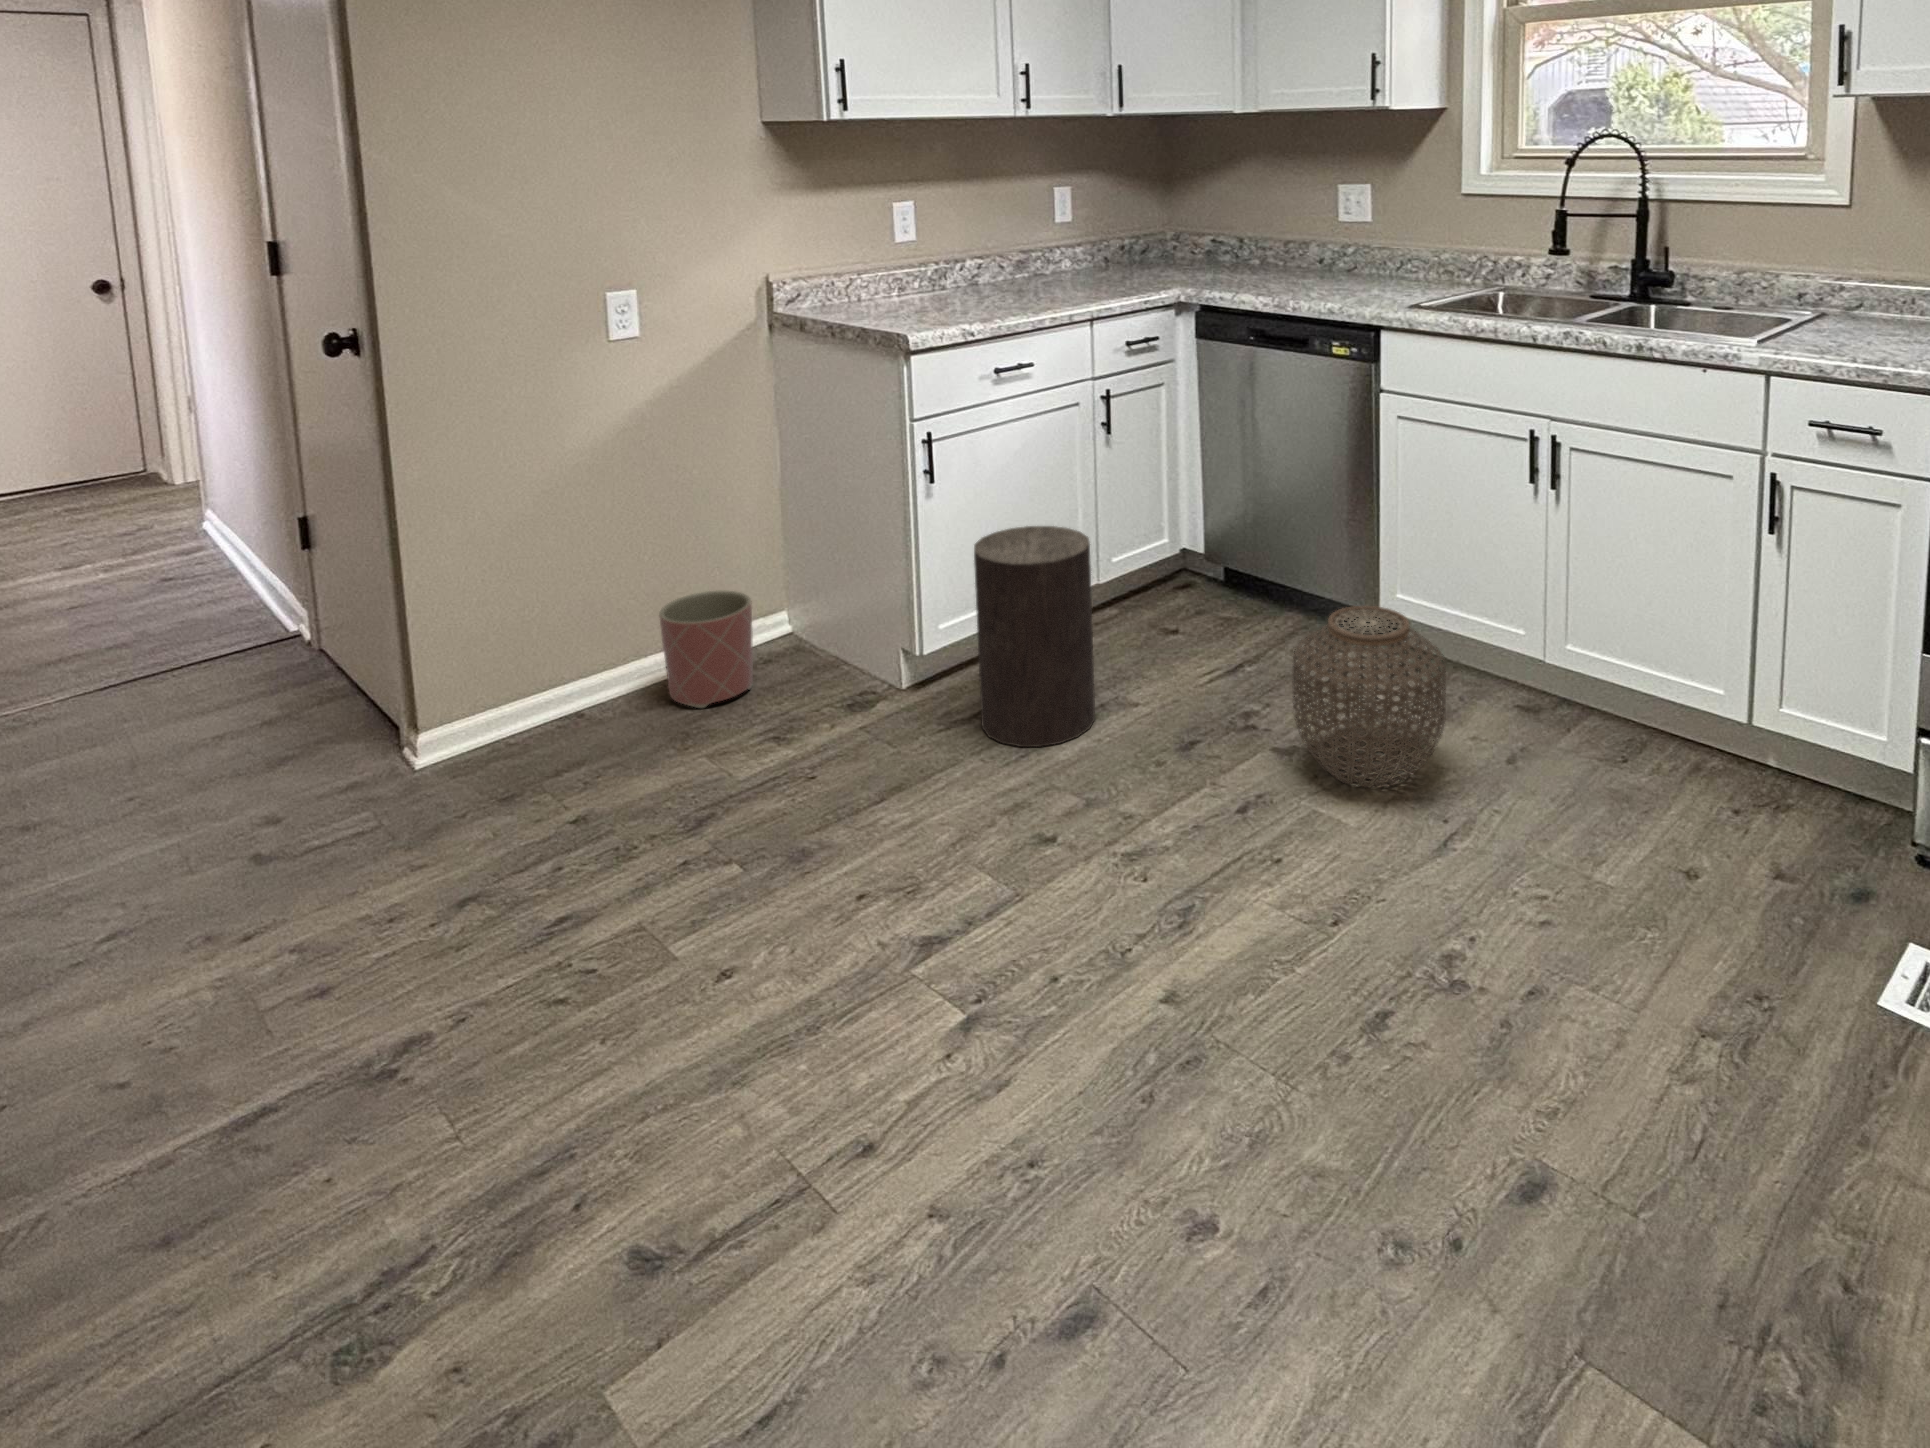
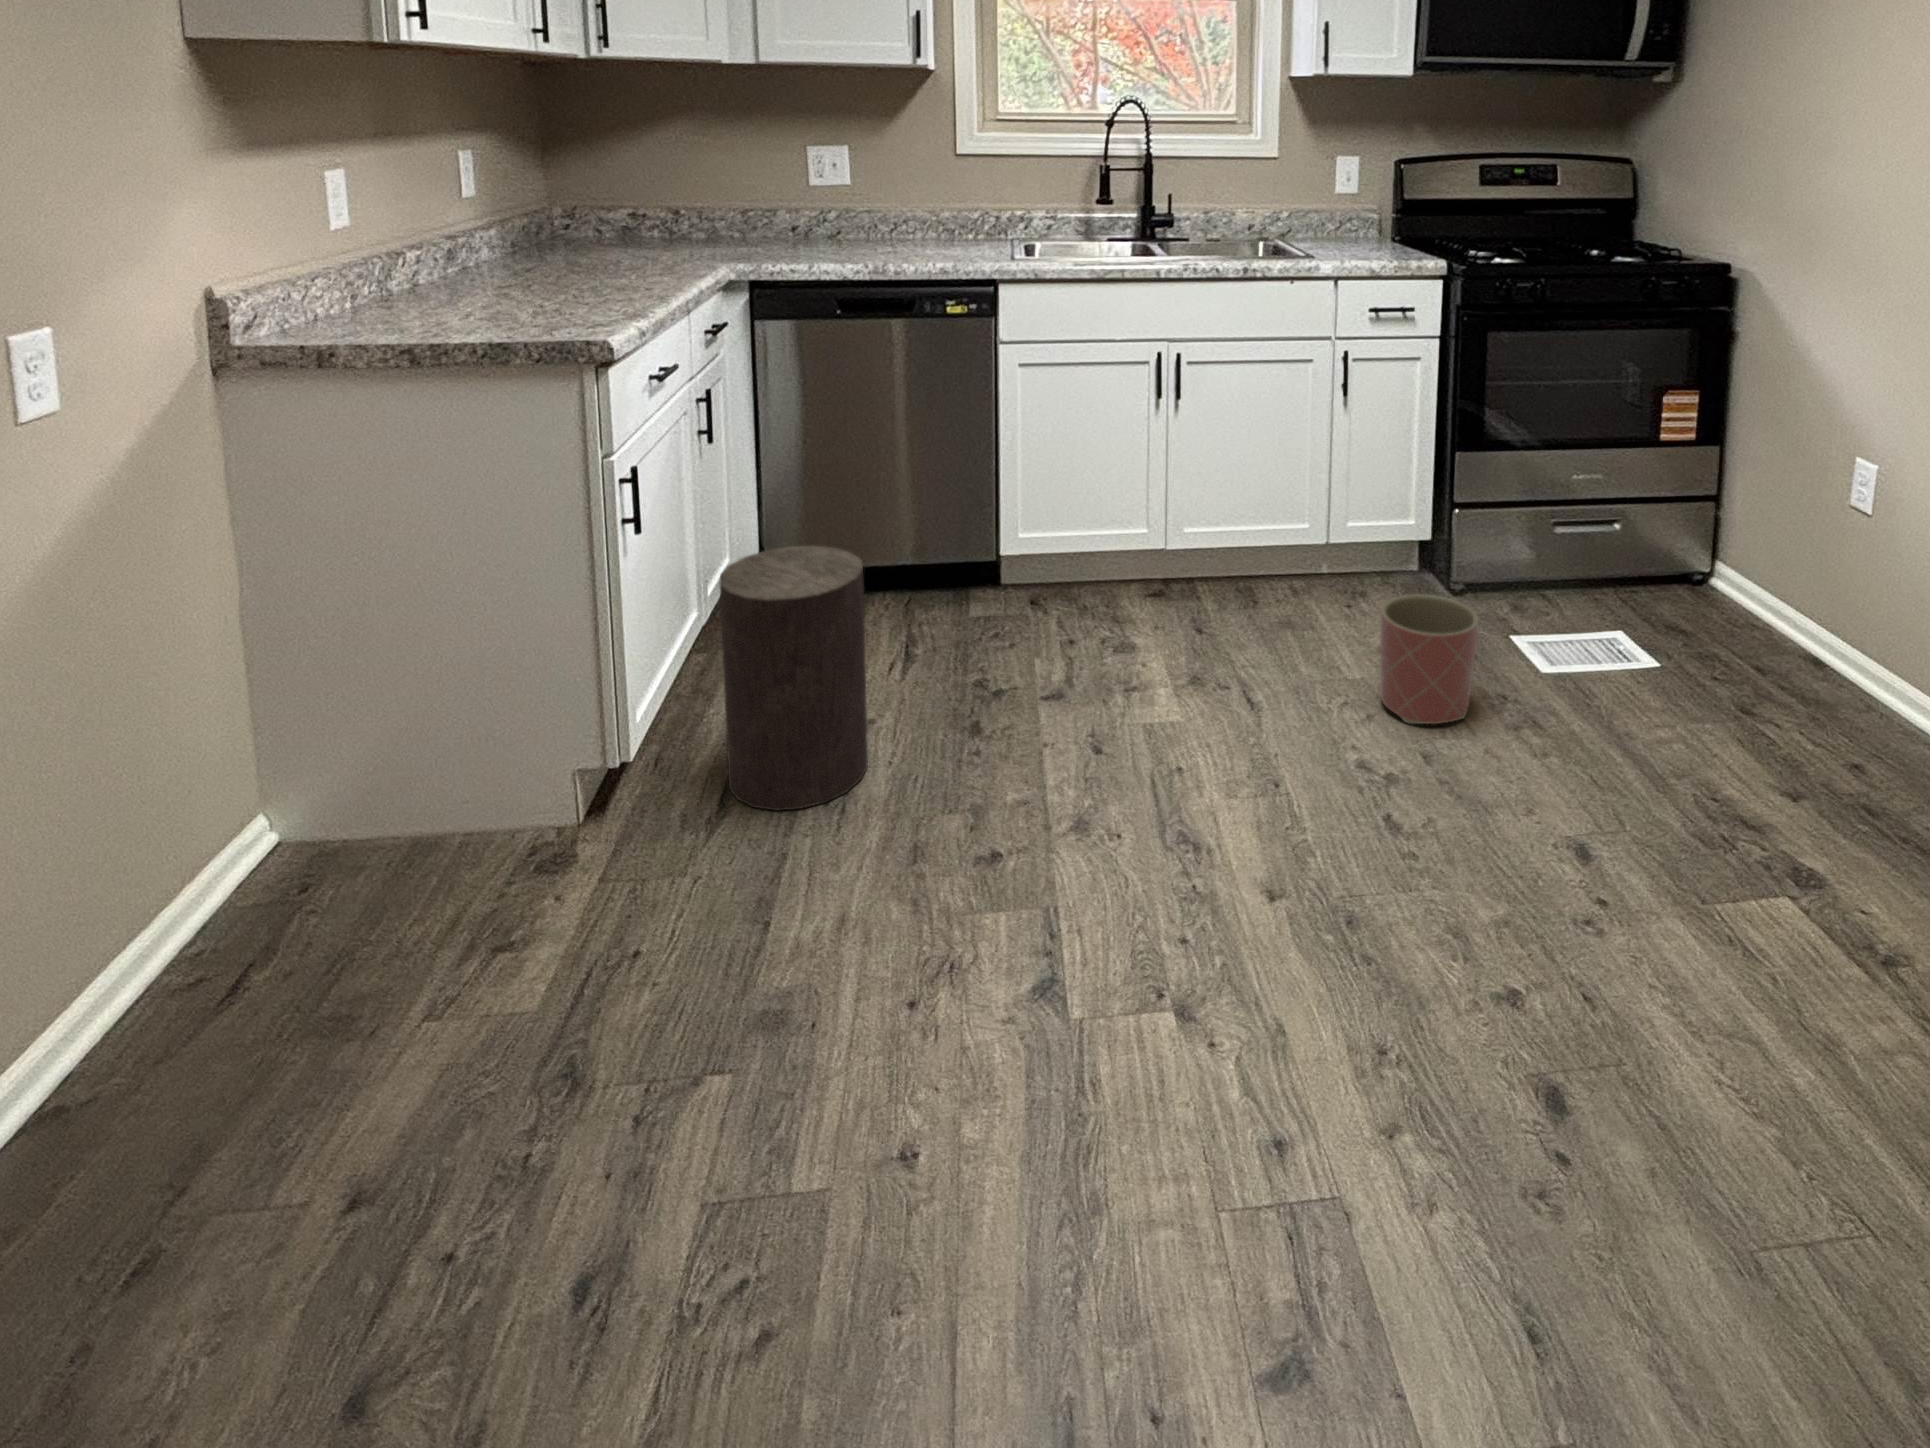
planter: present [659,590,753,708] -> present [1380,594,1479,724]
woven basket: present [1293,606,1446,788] -> none [1067,531,1205,695]

